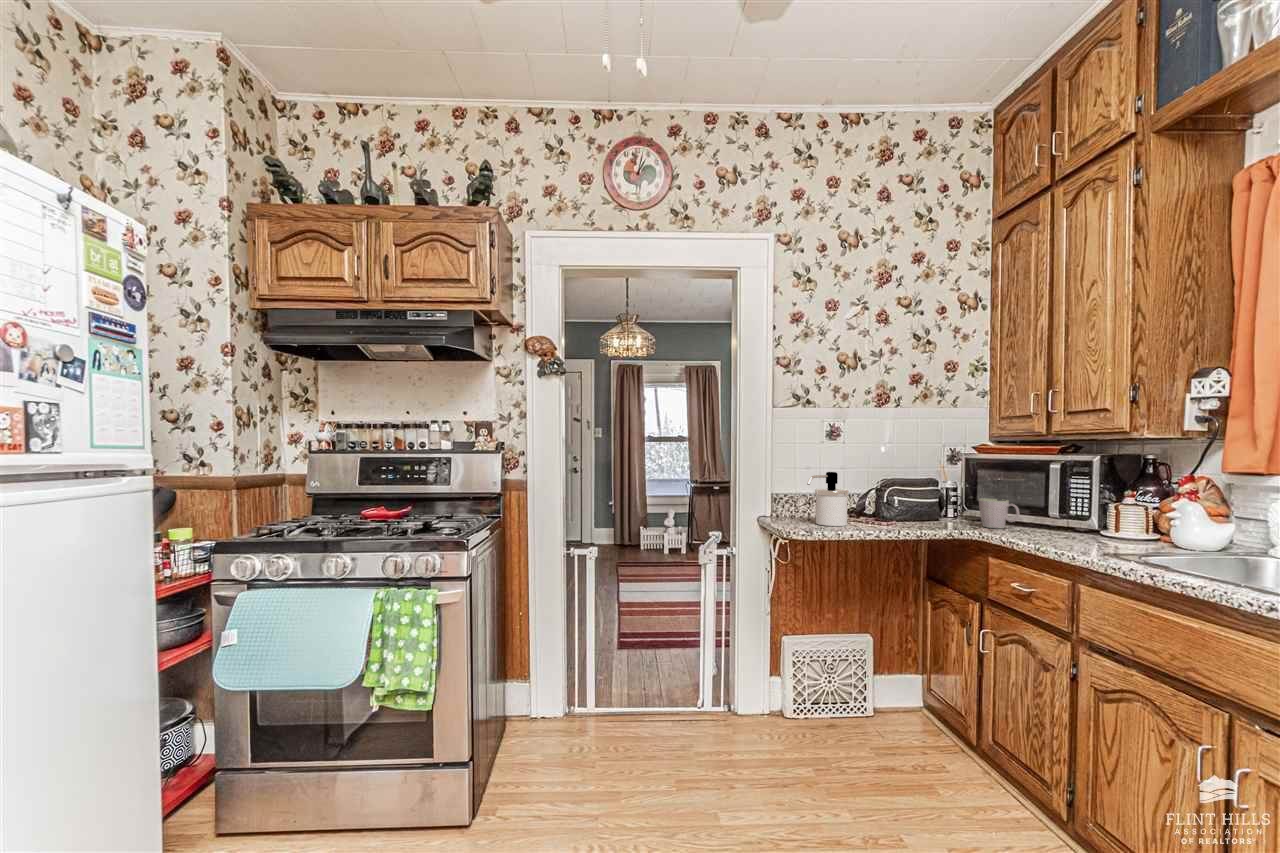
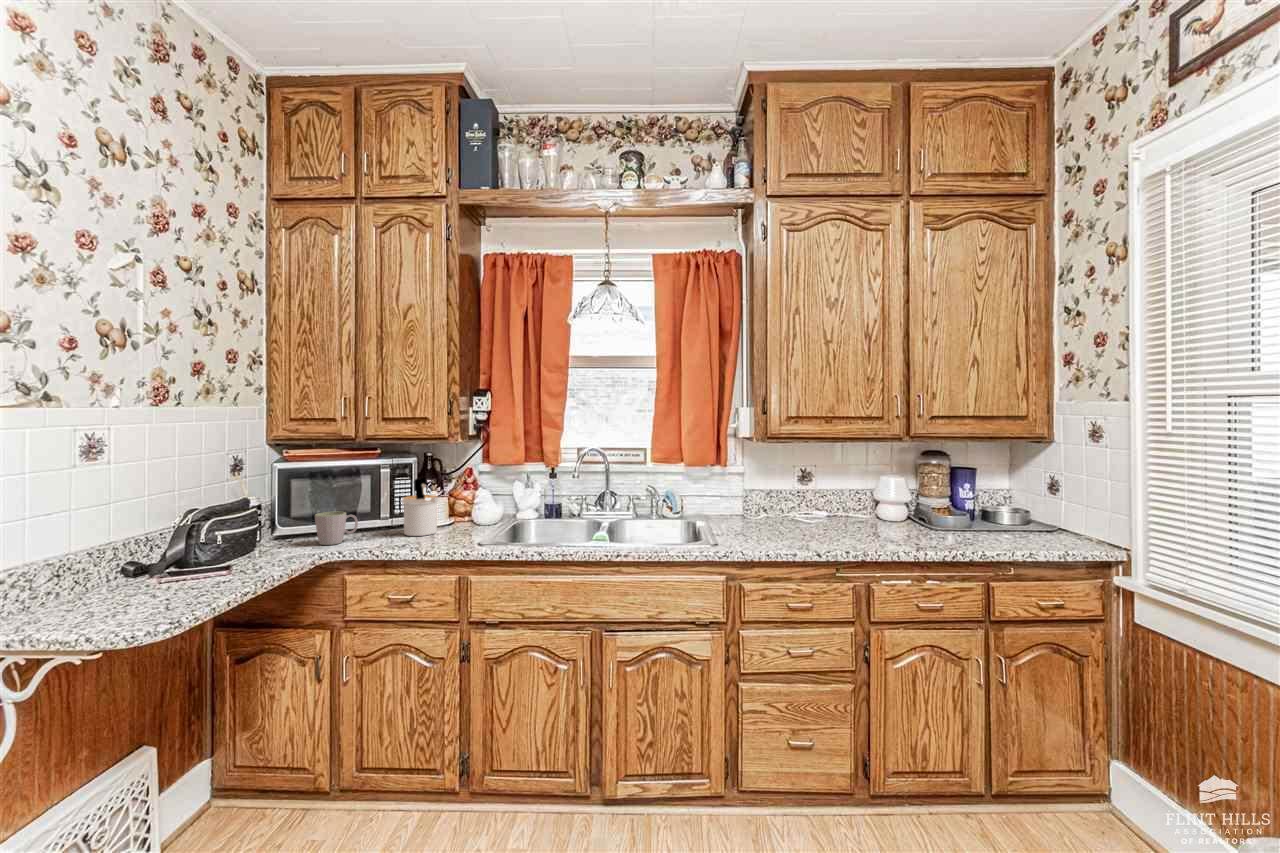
soap dispenser: present [807,472,848,526] -> present [402,478,438,536]

